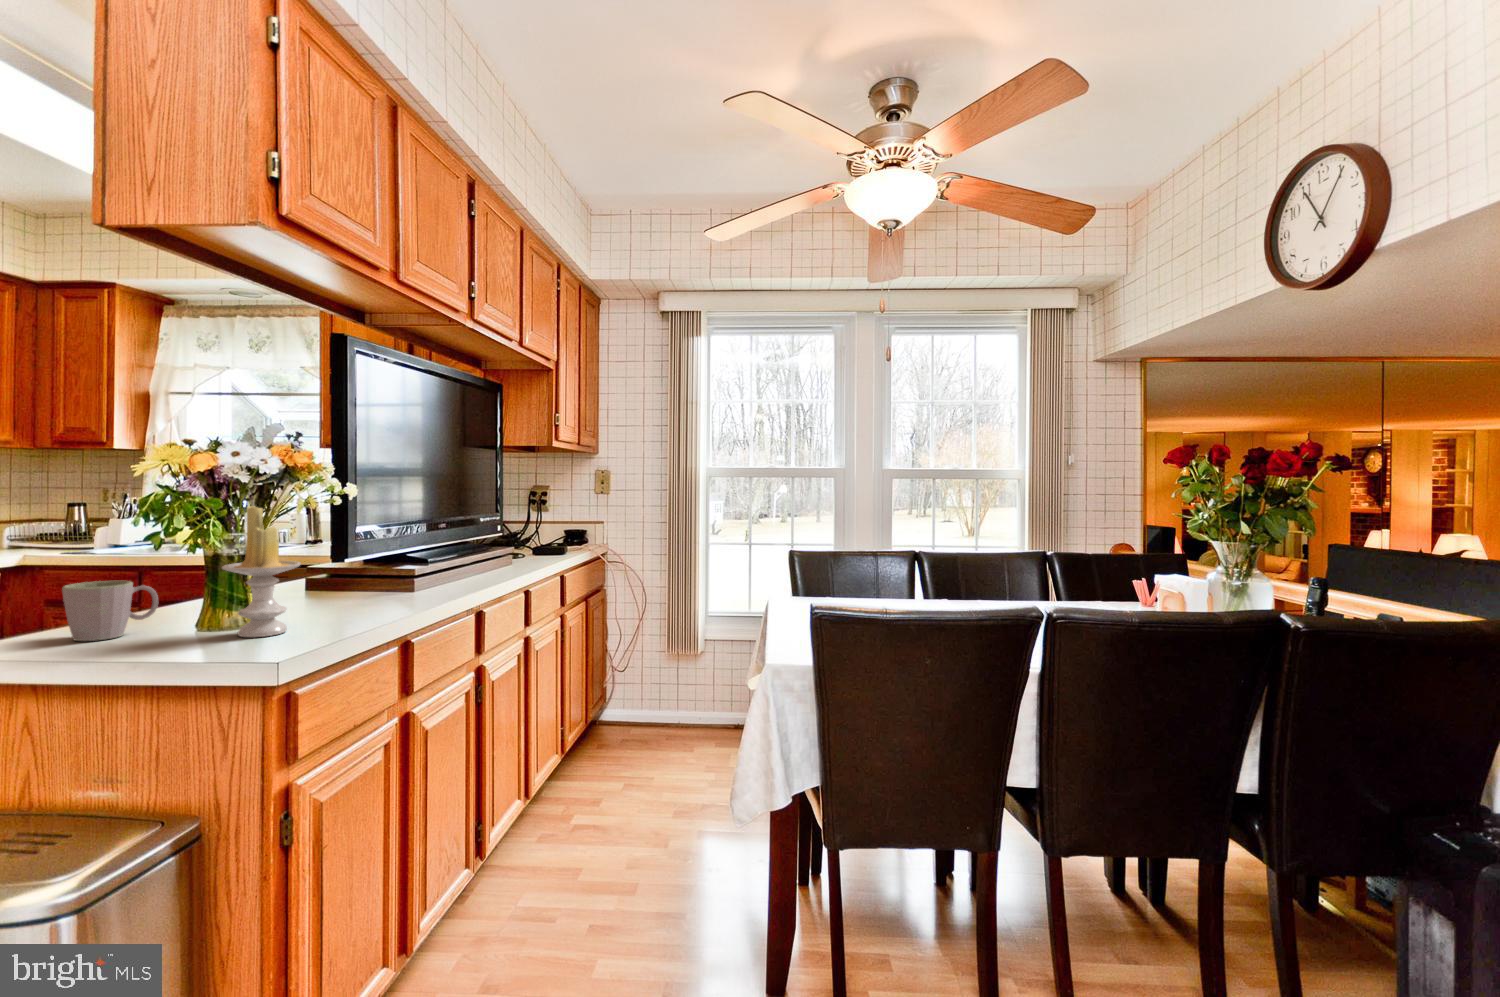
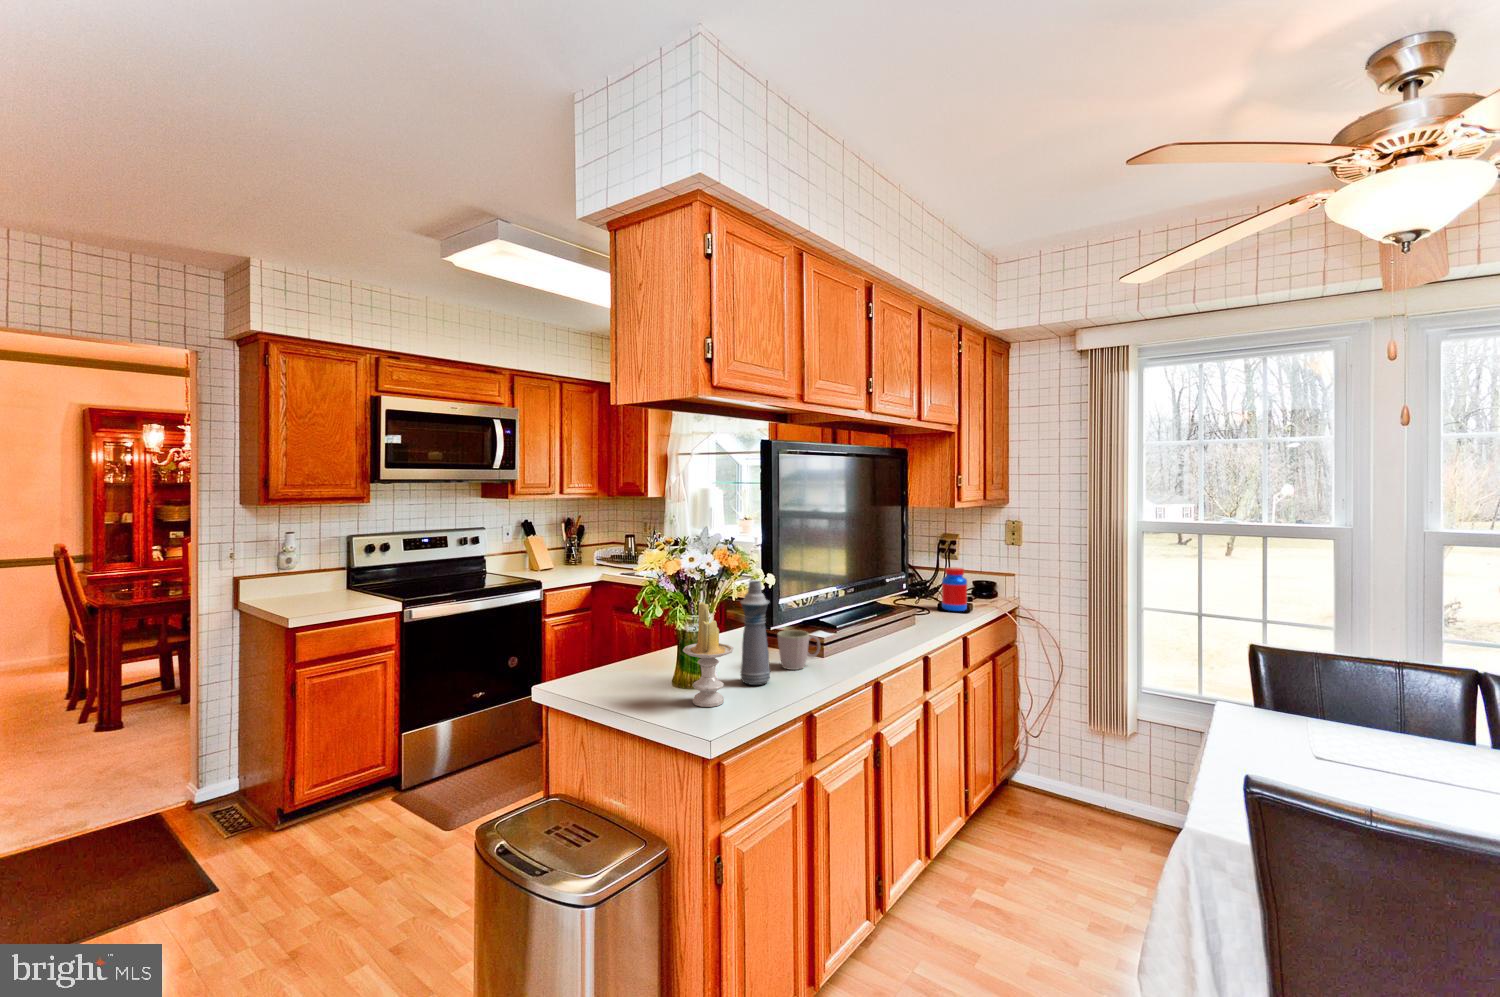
bottle: none [306,490,349,615] -> present [740,581,770,685]
jar: none [537,510,563,553] -> present [942,567,967,611]
mug: present [62,581,158,641] -> present [778,630,820,670]

